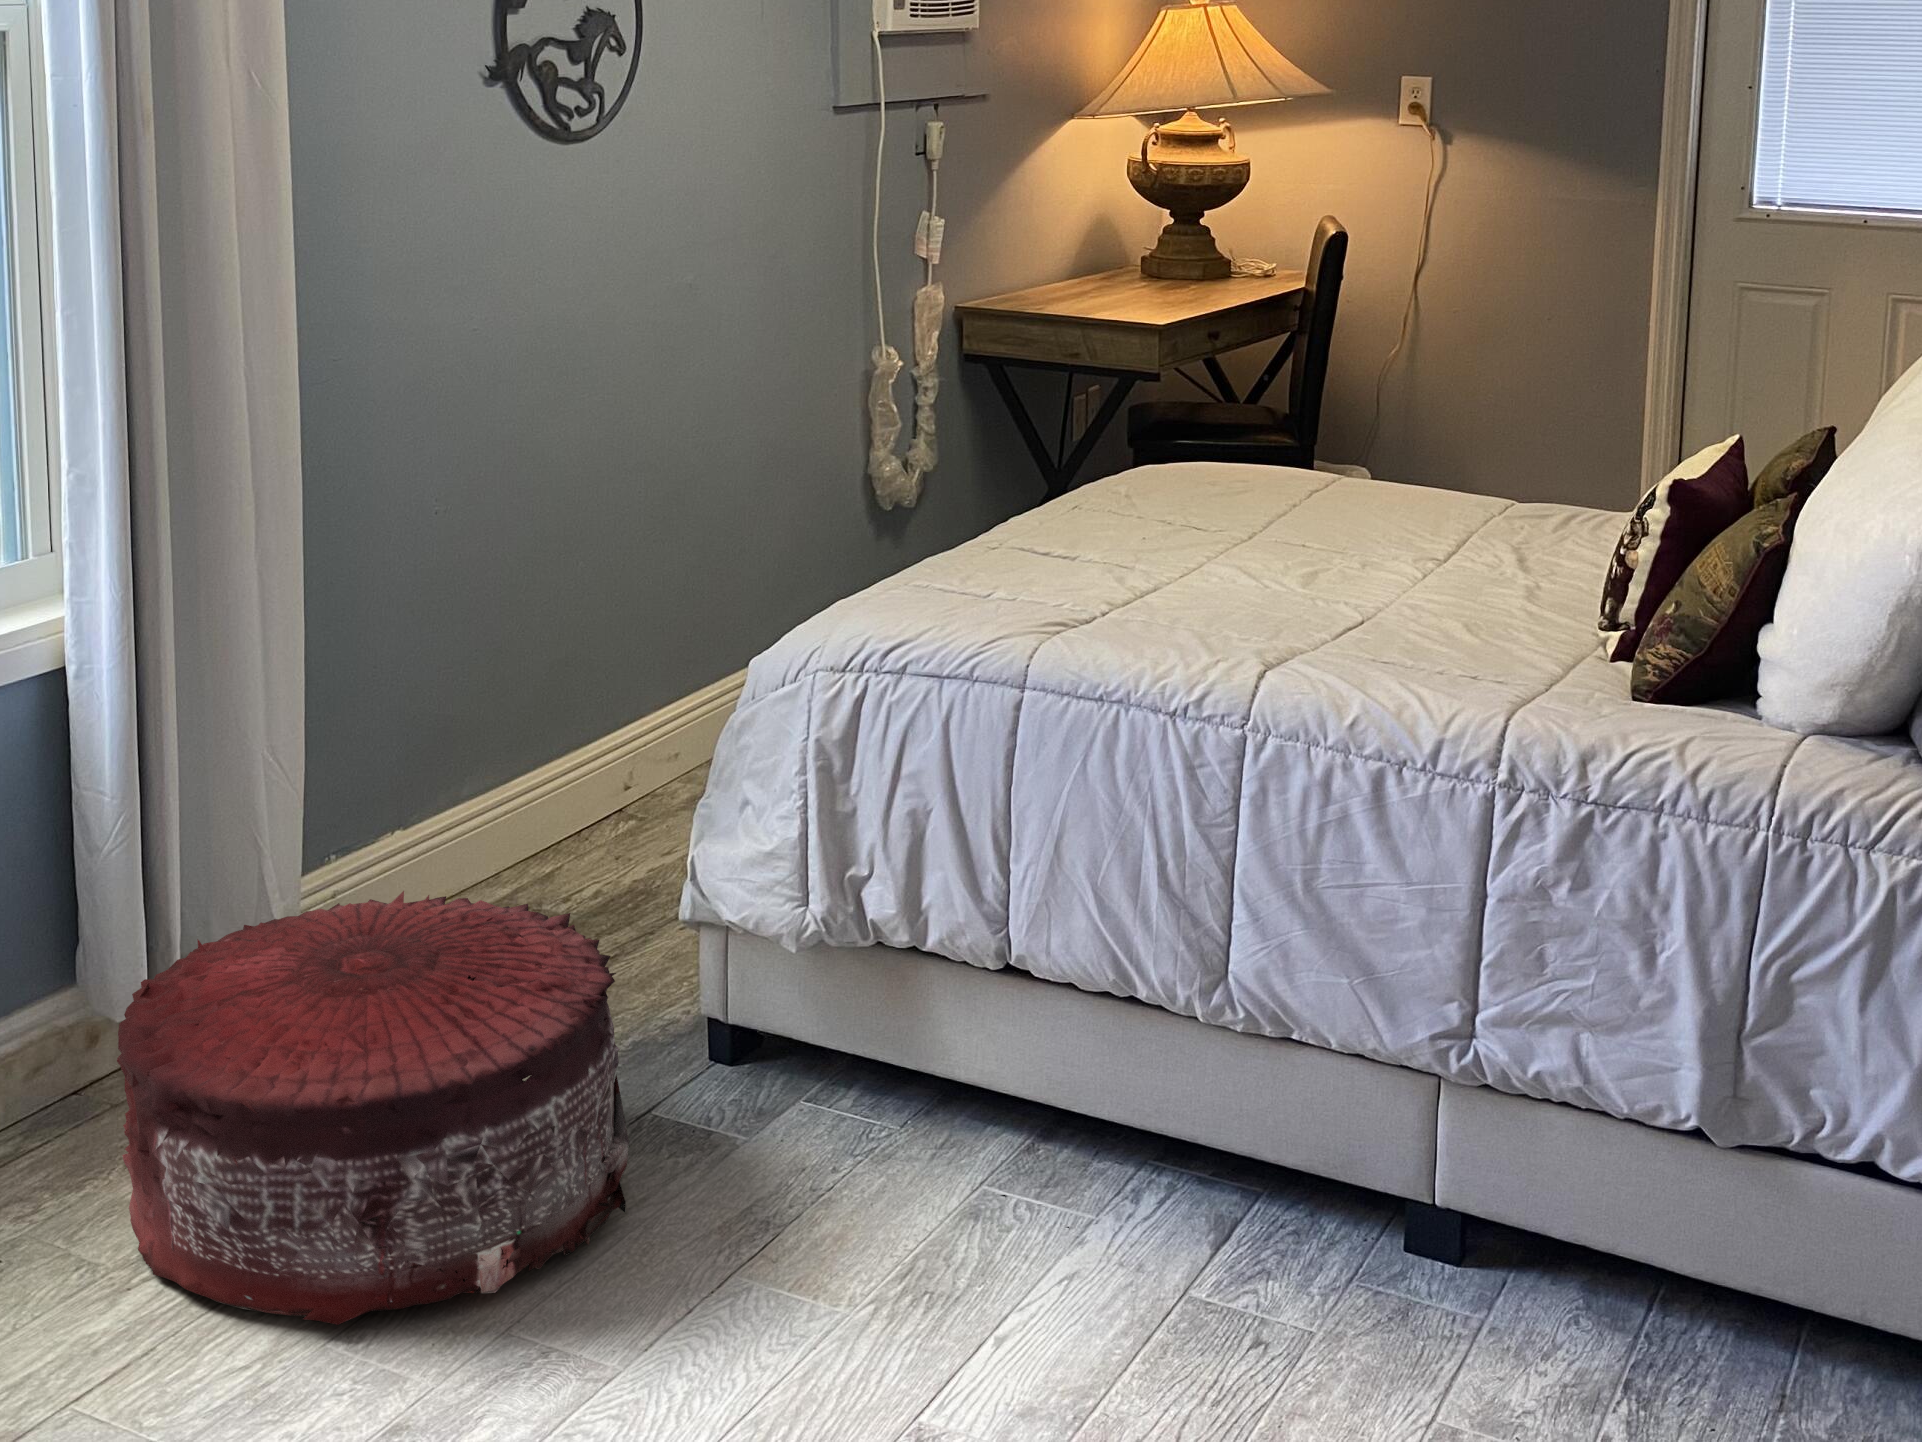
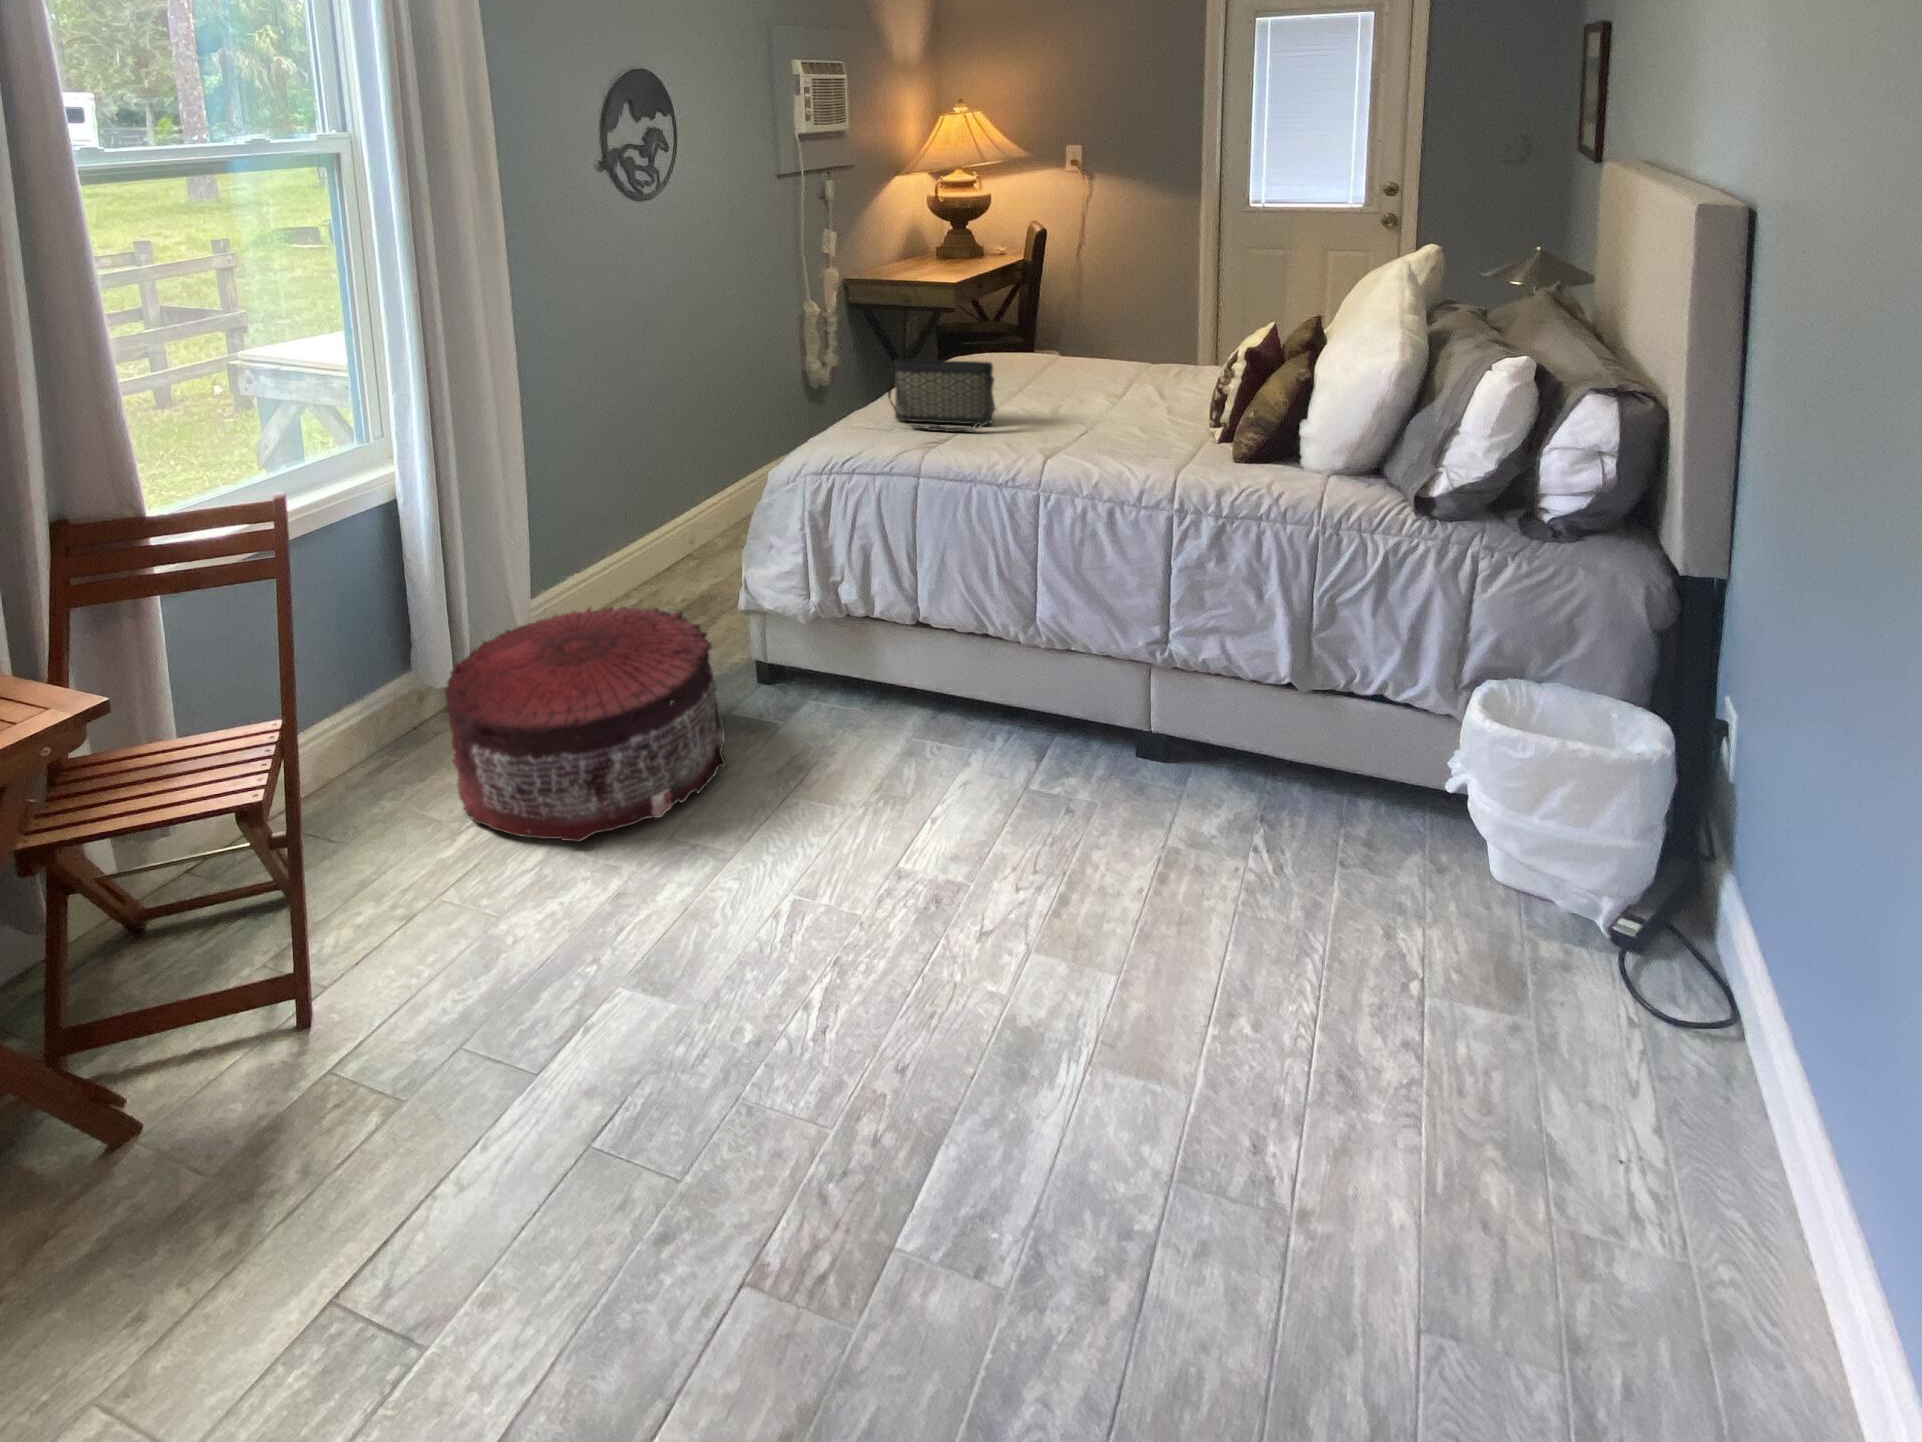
handbag: none [984,466,1186,609] -> present [888,359,995,432]

